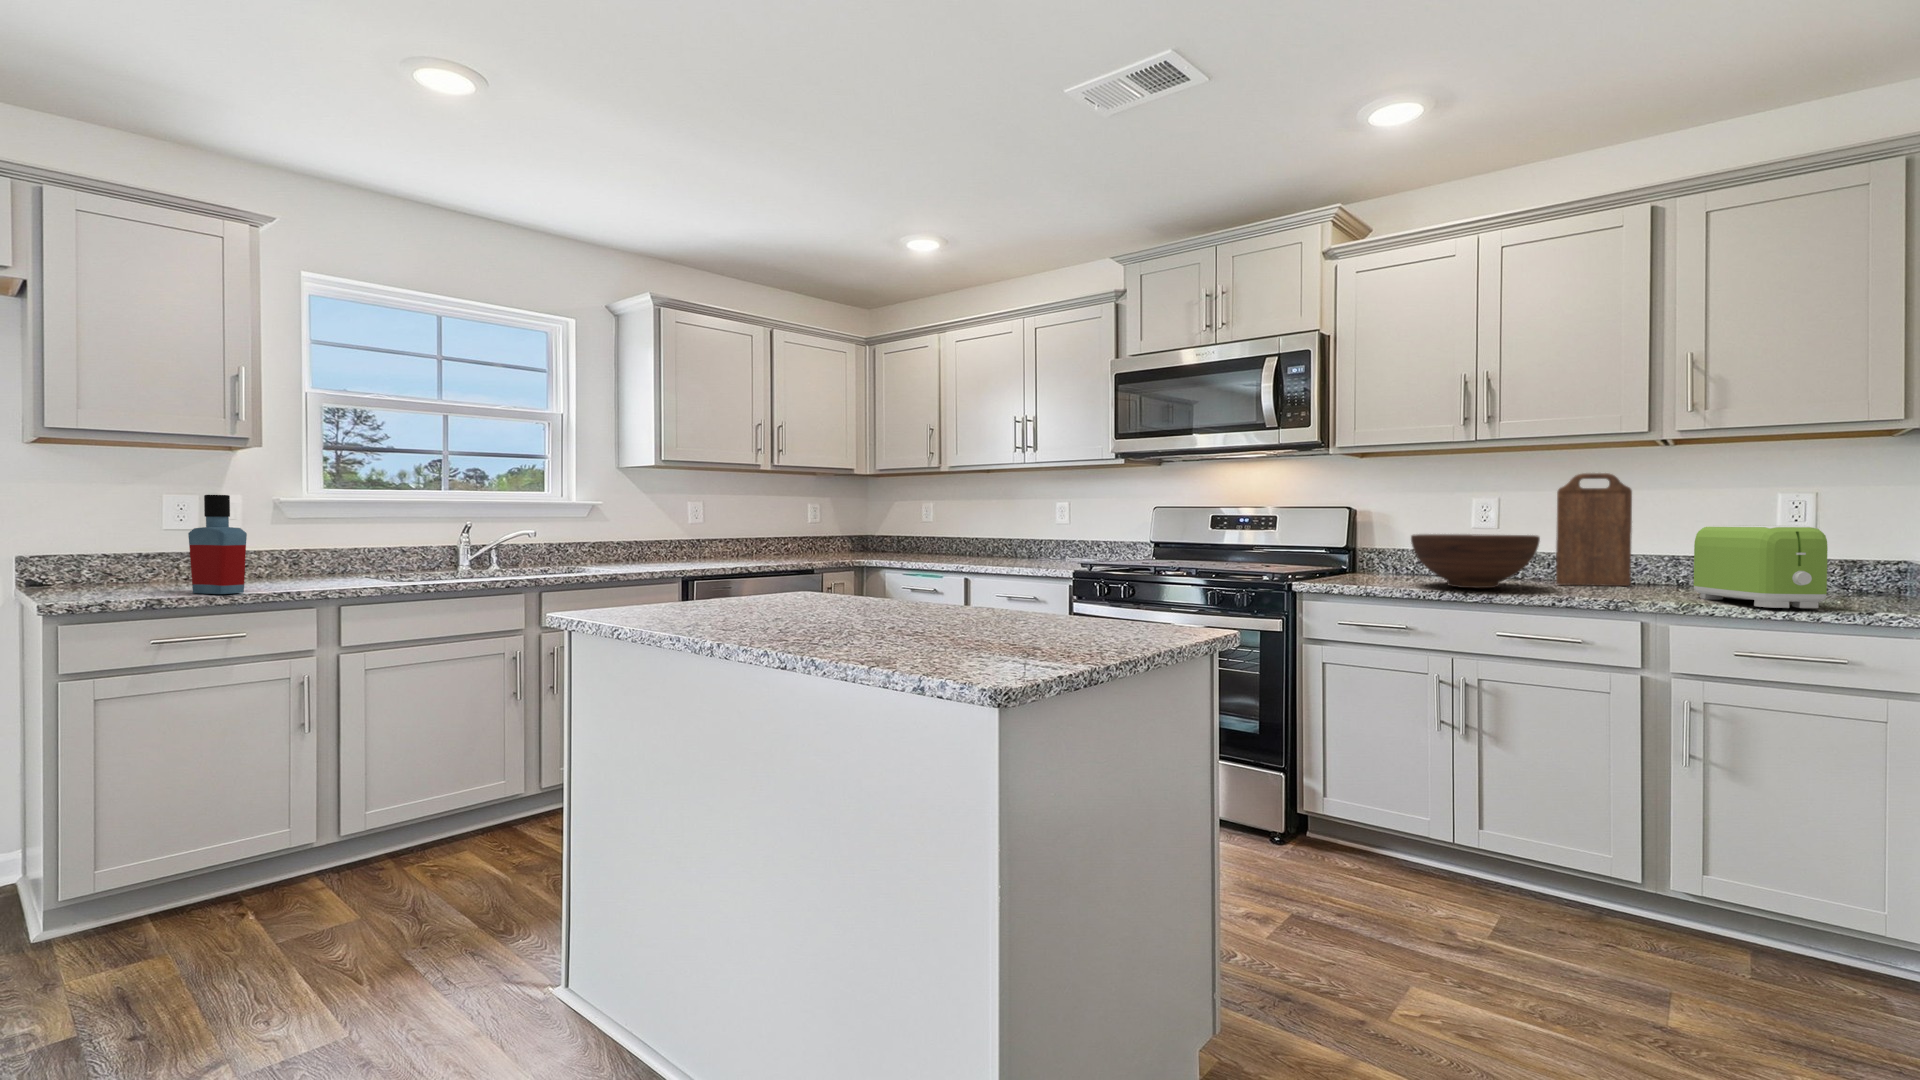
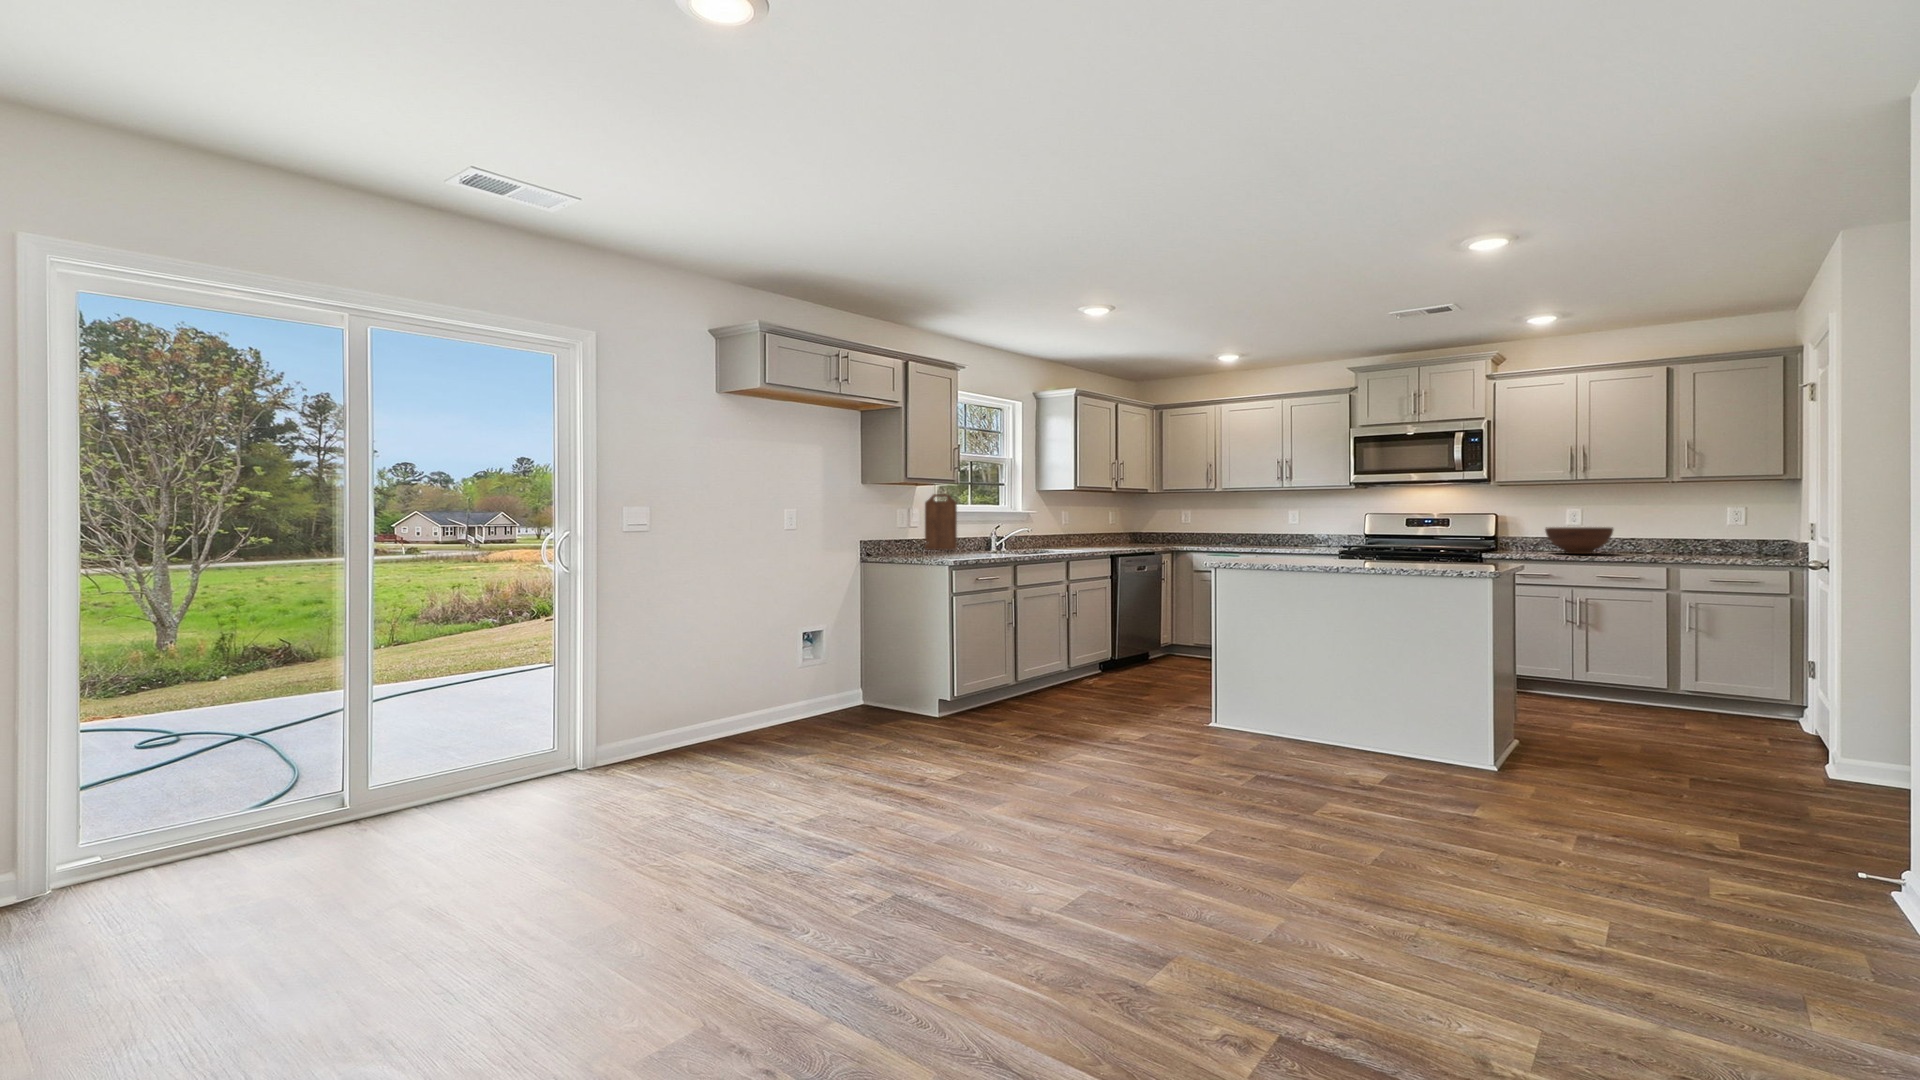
cutting board: present [1556,473,1632,586] -> present [925,494,957,550]
bottle: present [188,495,247,594] -> none [962,506,991,555]
toaster: present [1694,525,1828,608] -> none [1690,522,1750,558]

